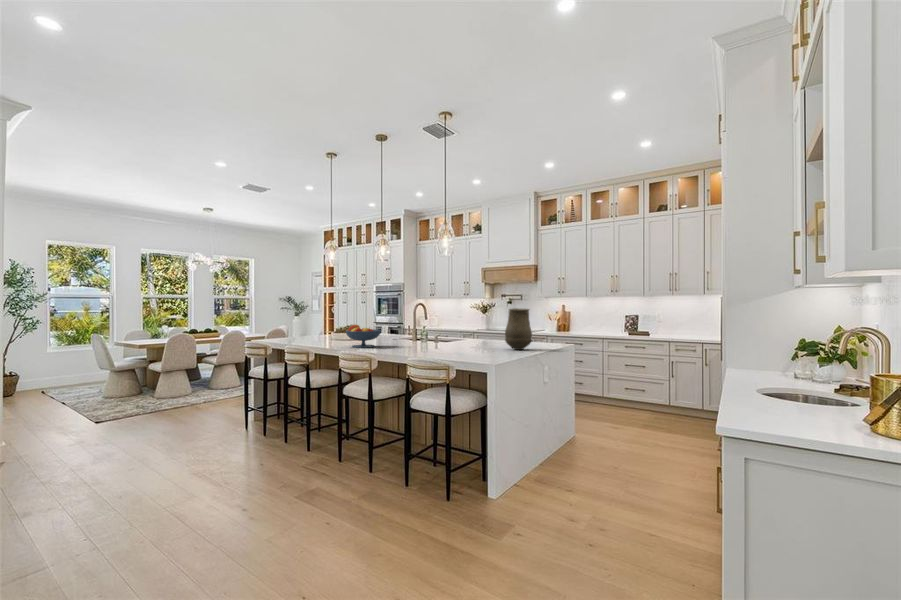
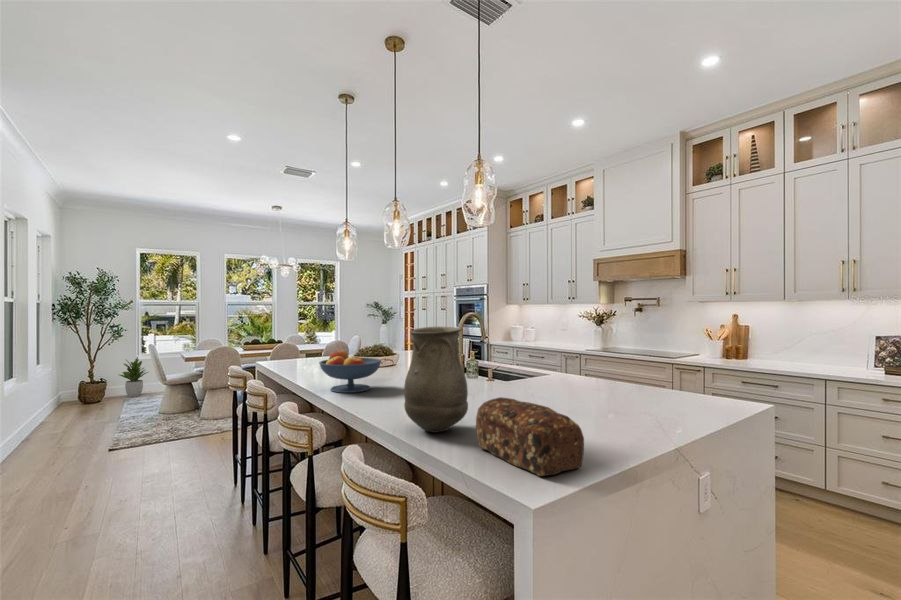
vase: present [505,308,532,350] -> present [404,326,468,433]
bread loaf: none [461,335,504,358] -> present [476,397,584,476]
potted plant: none [33,348,67,389] -> present [120,357,148,397]

